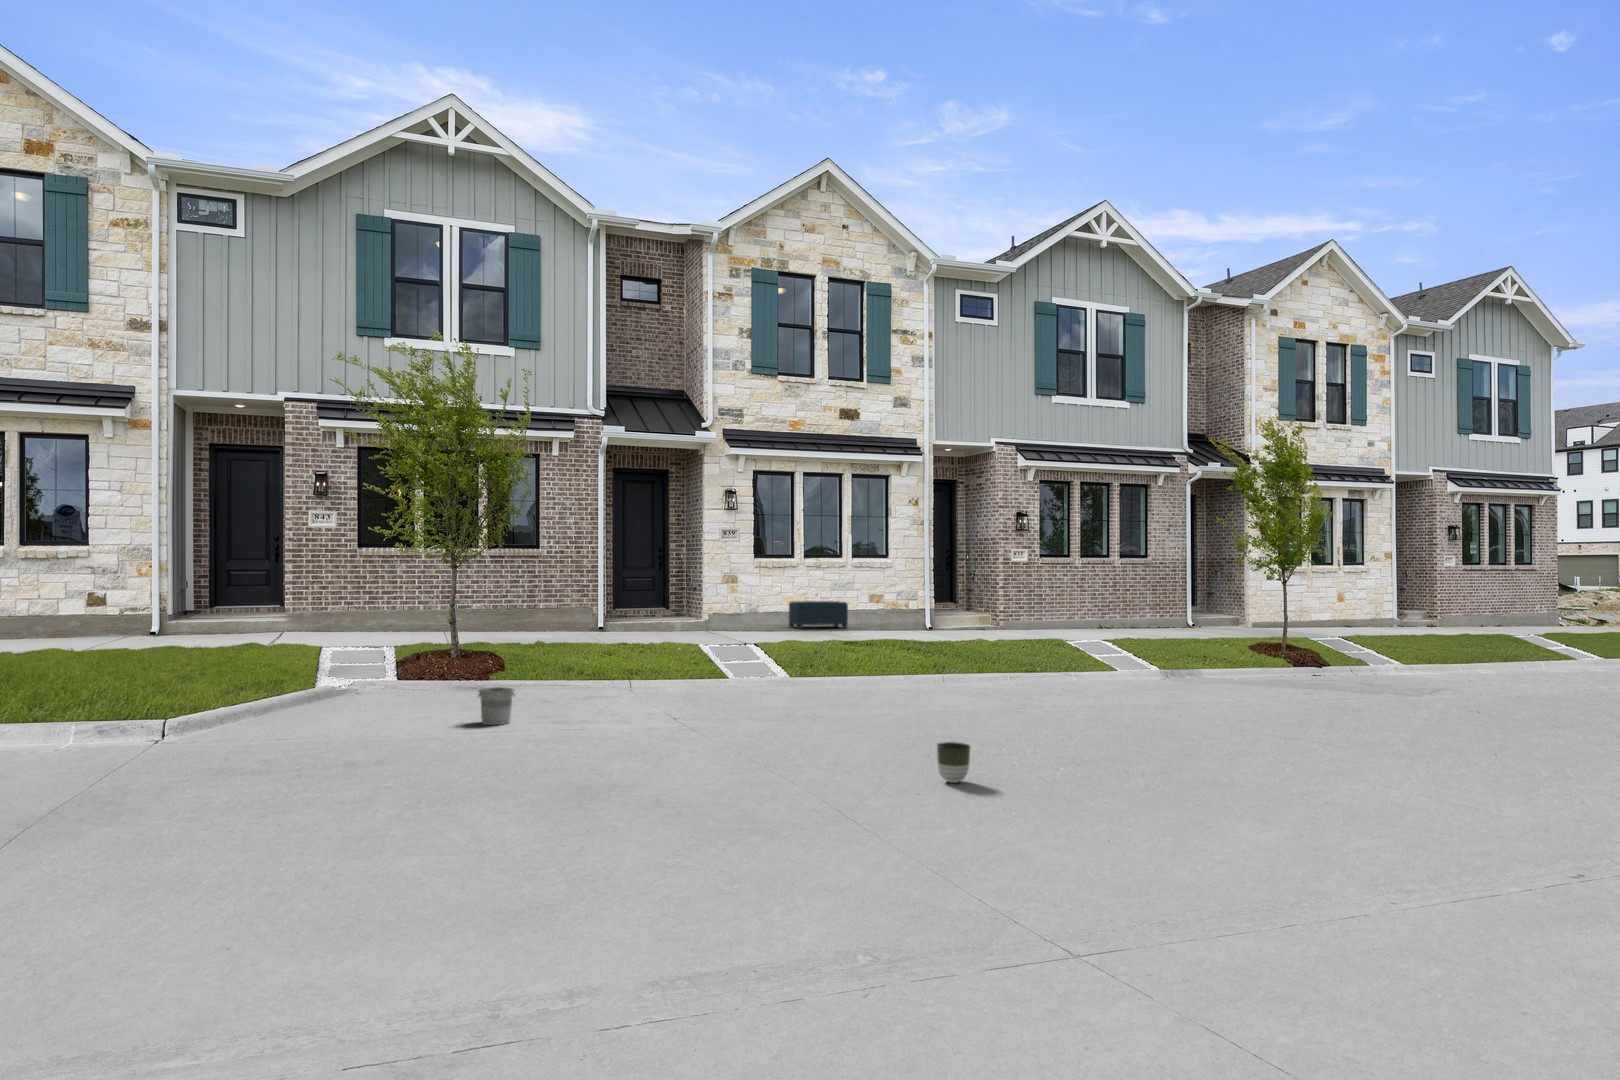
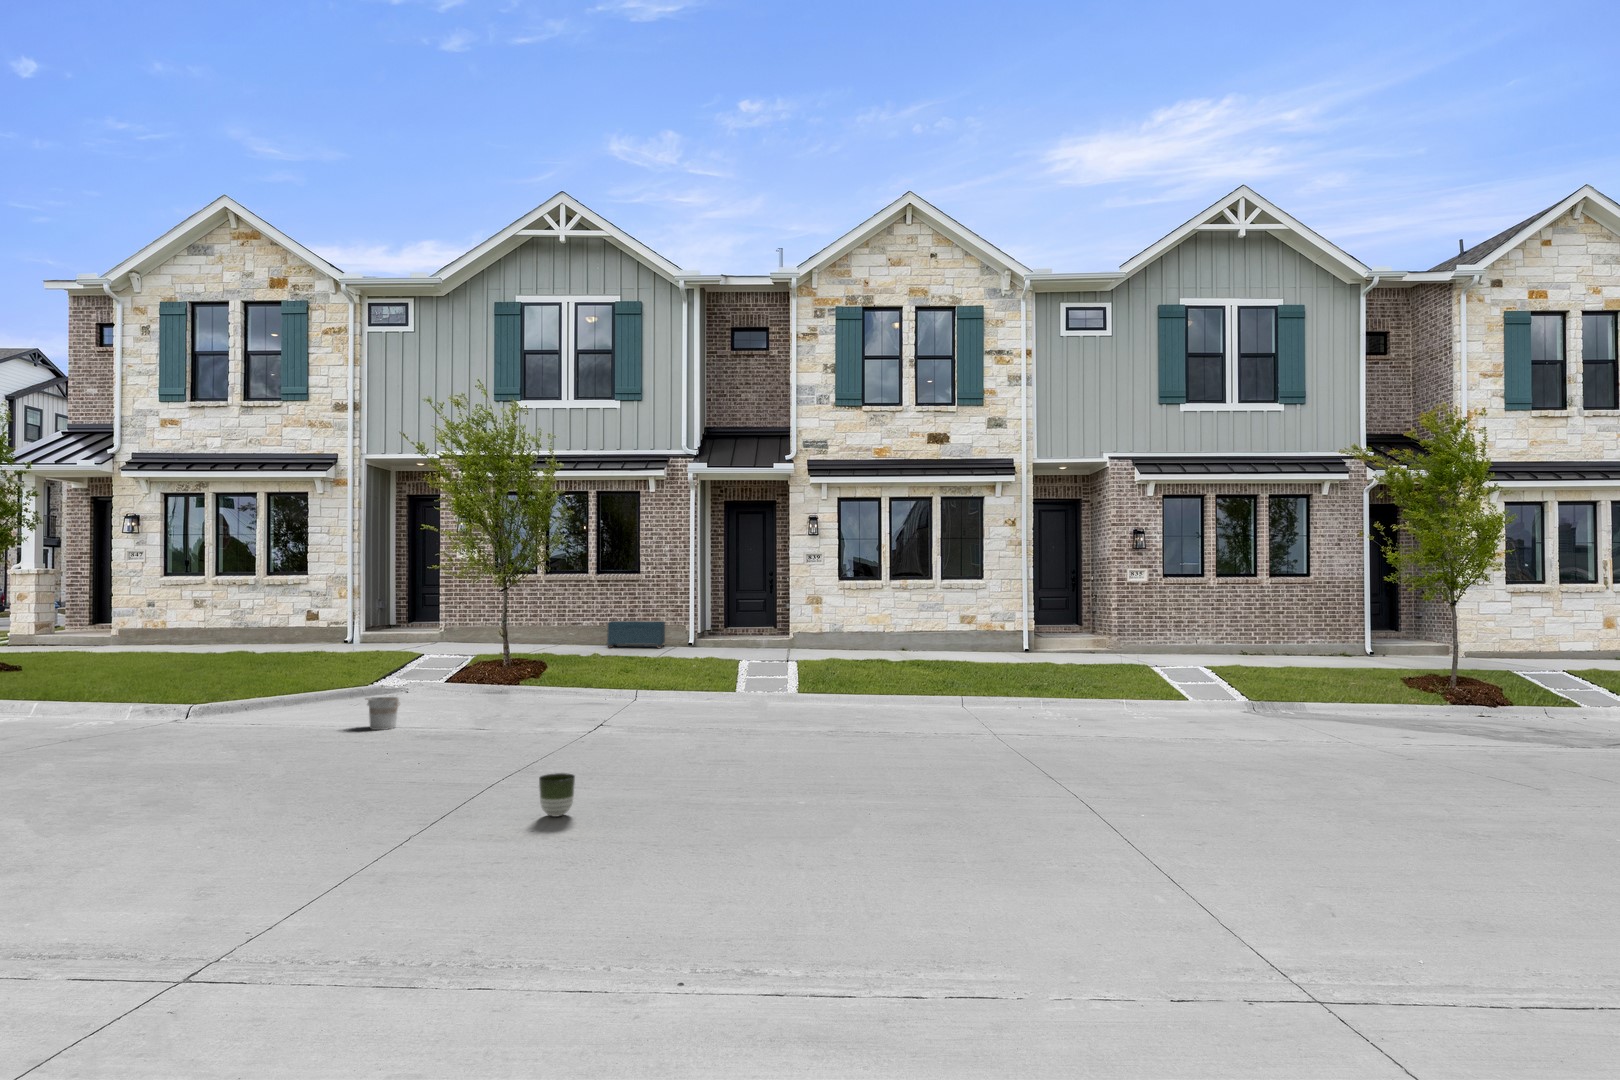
bench: present [789,601,848,629] -> present [607,621,665,648]

